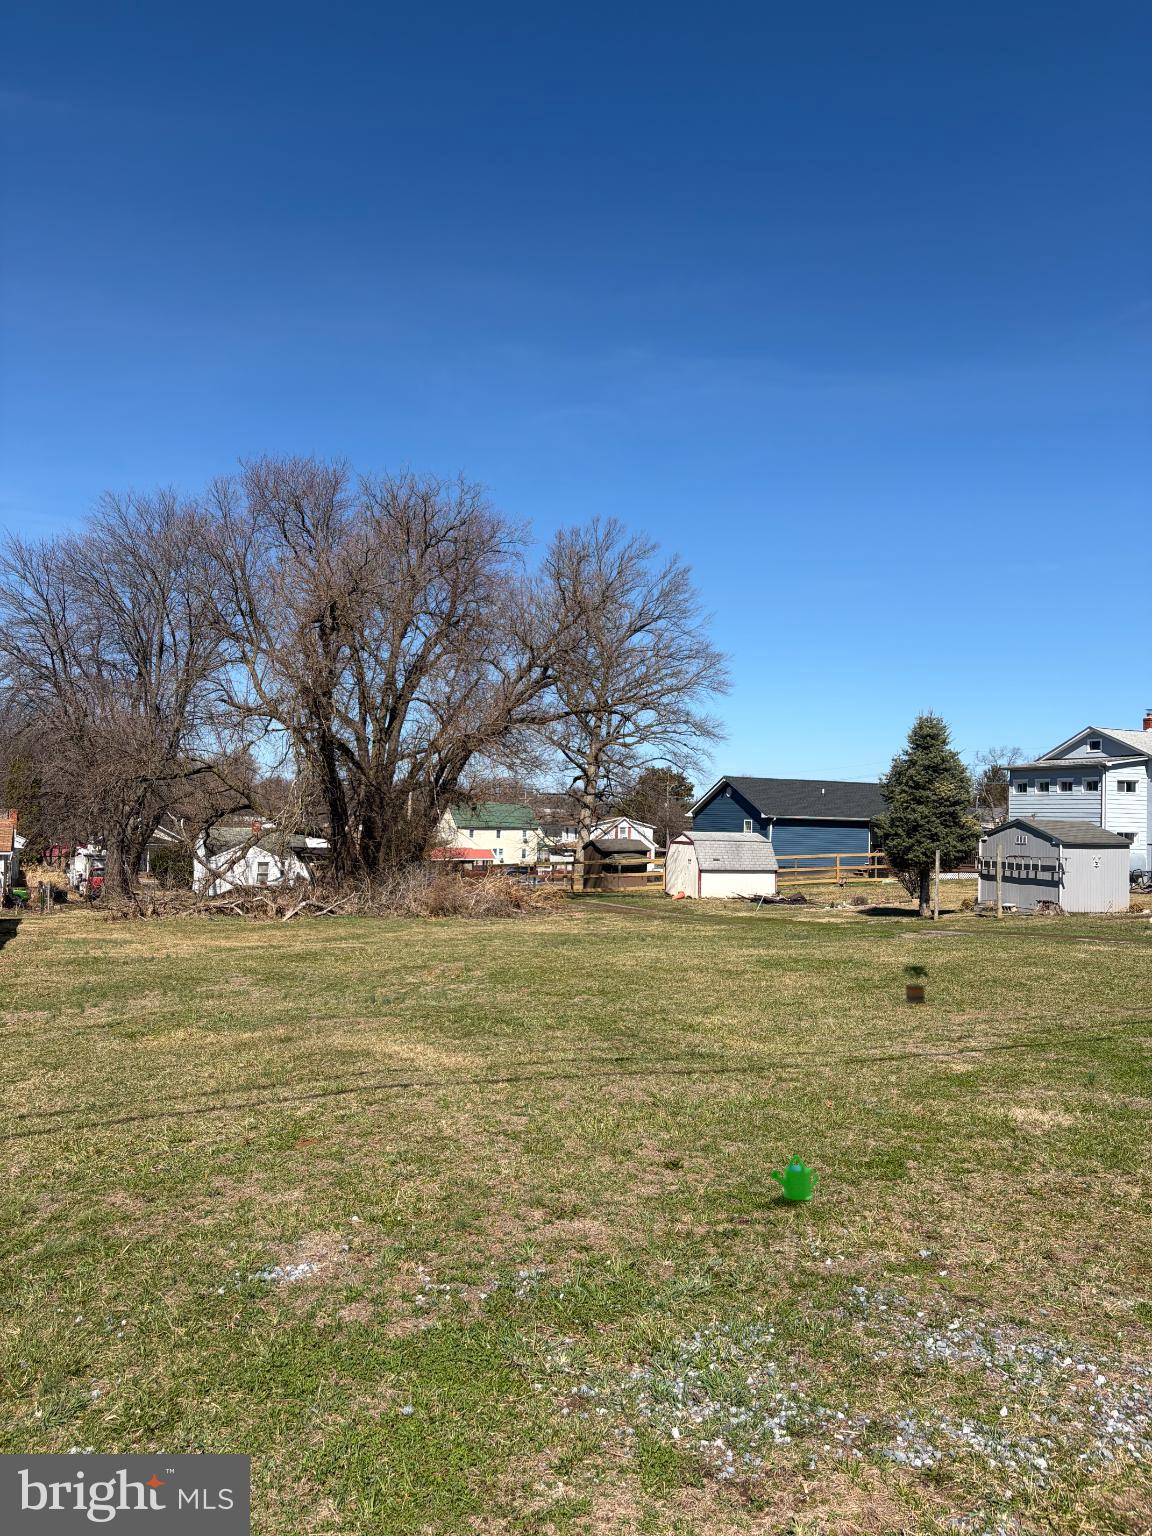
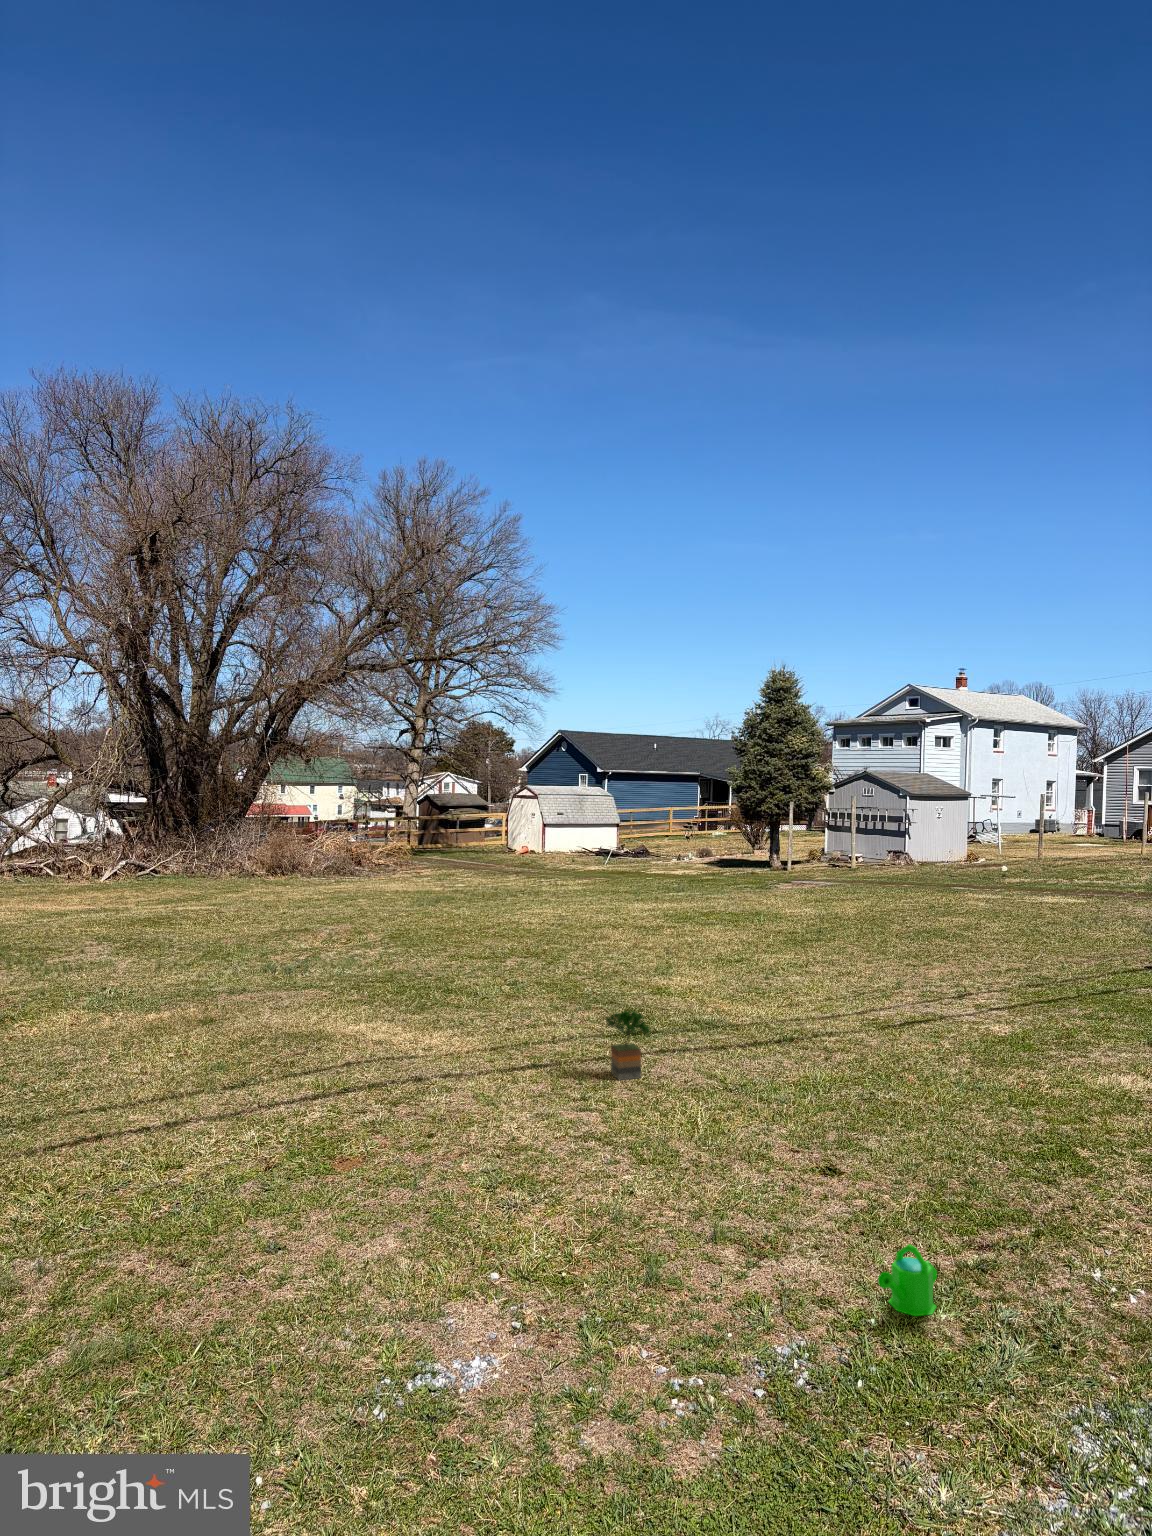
potted tree: present [904,965,930,1003] -> present [606,1011,650,1080]

